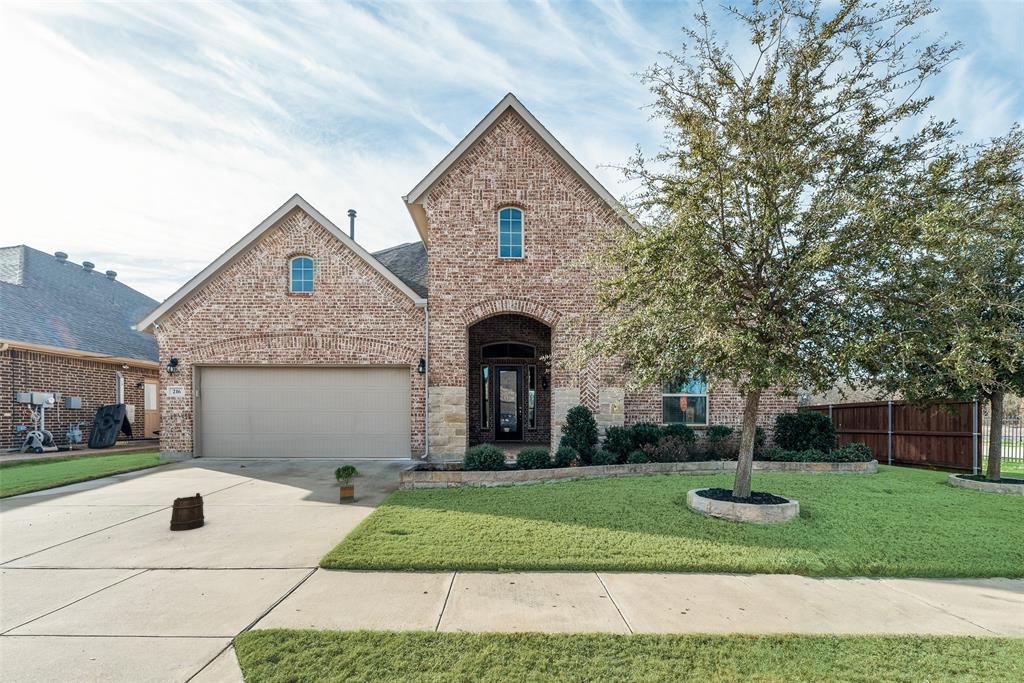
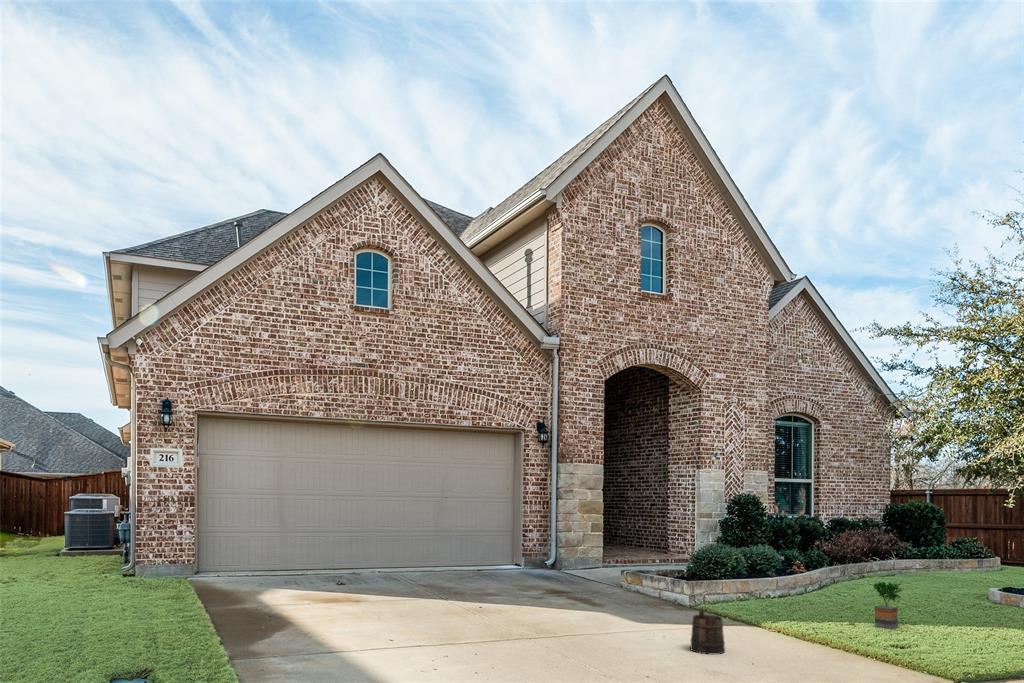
potted tree: present [334,465,360,504] -> present [873,582,902,629]

